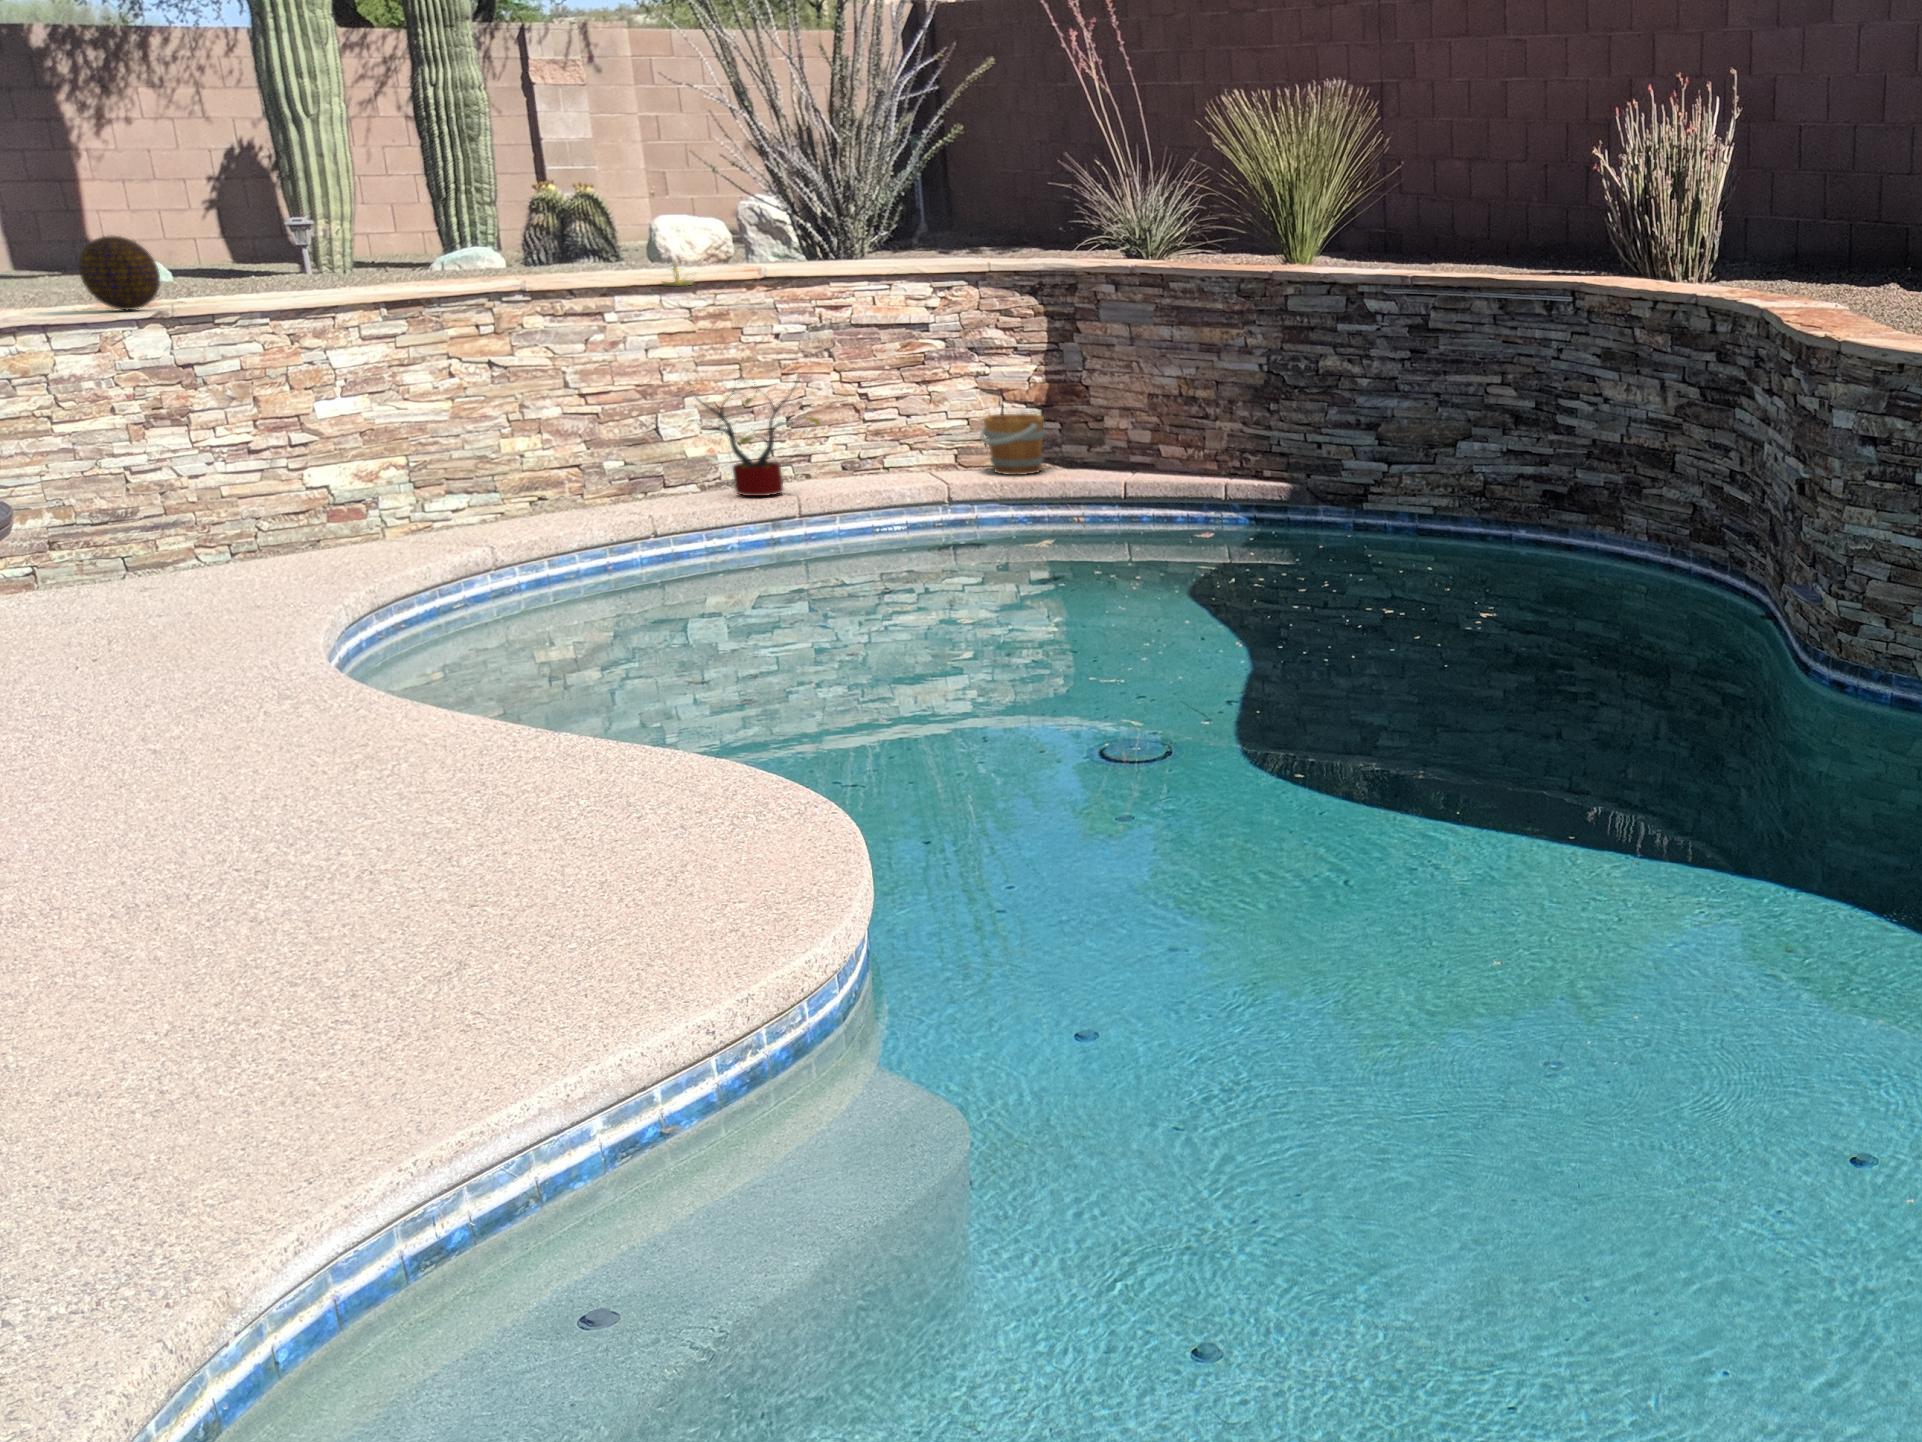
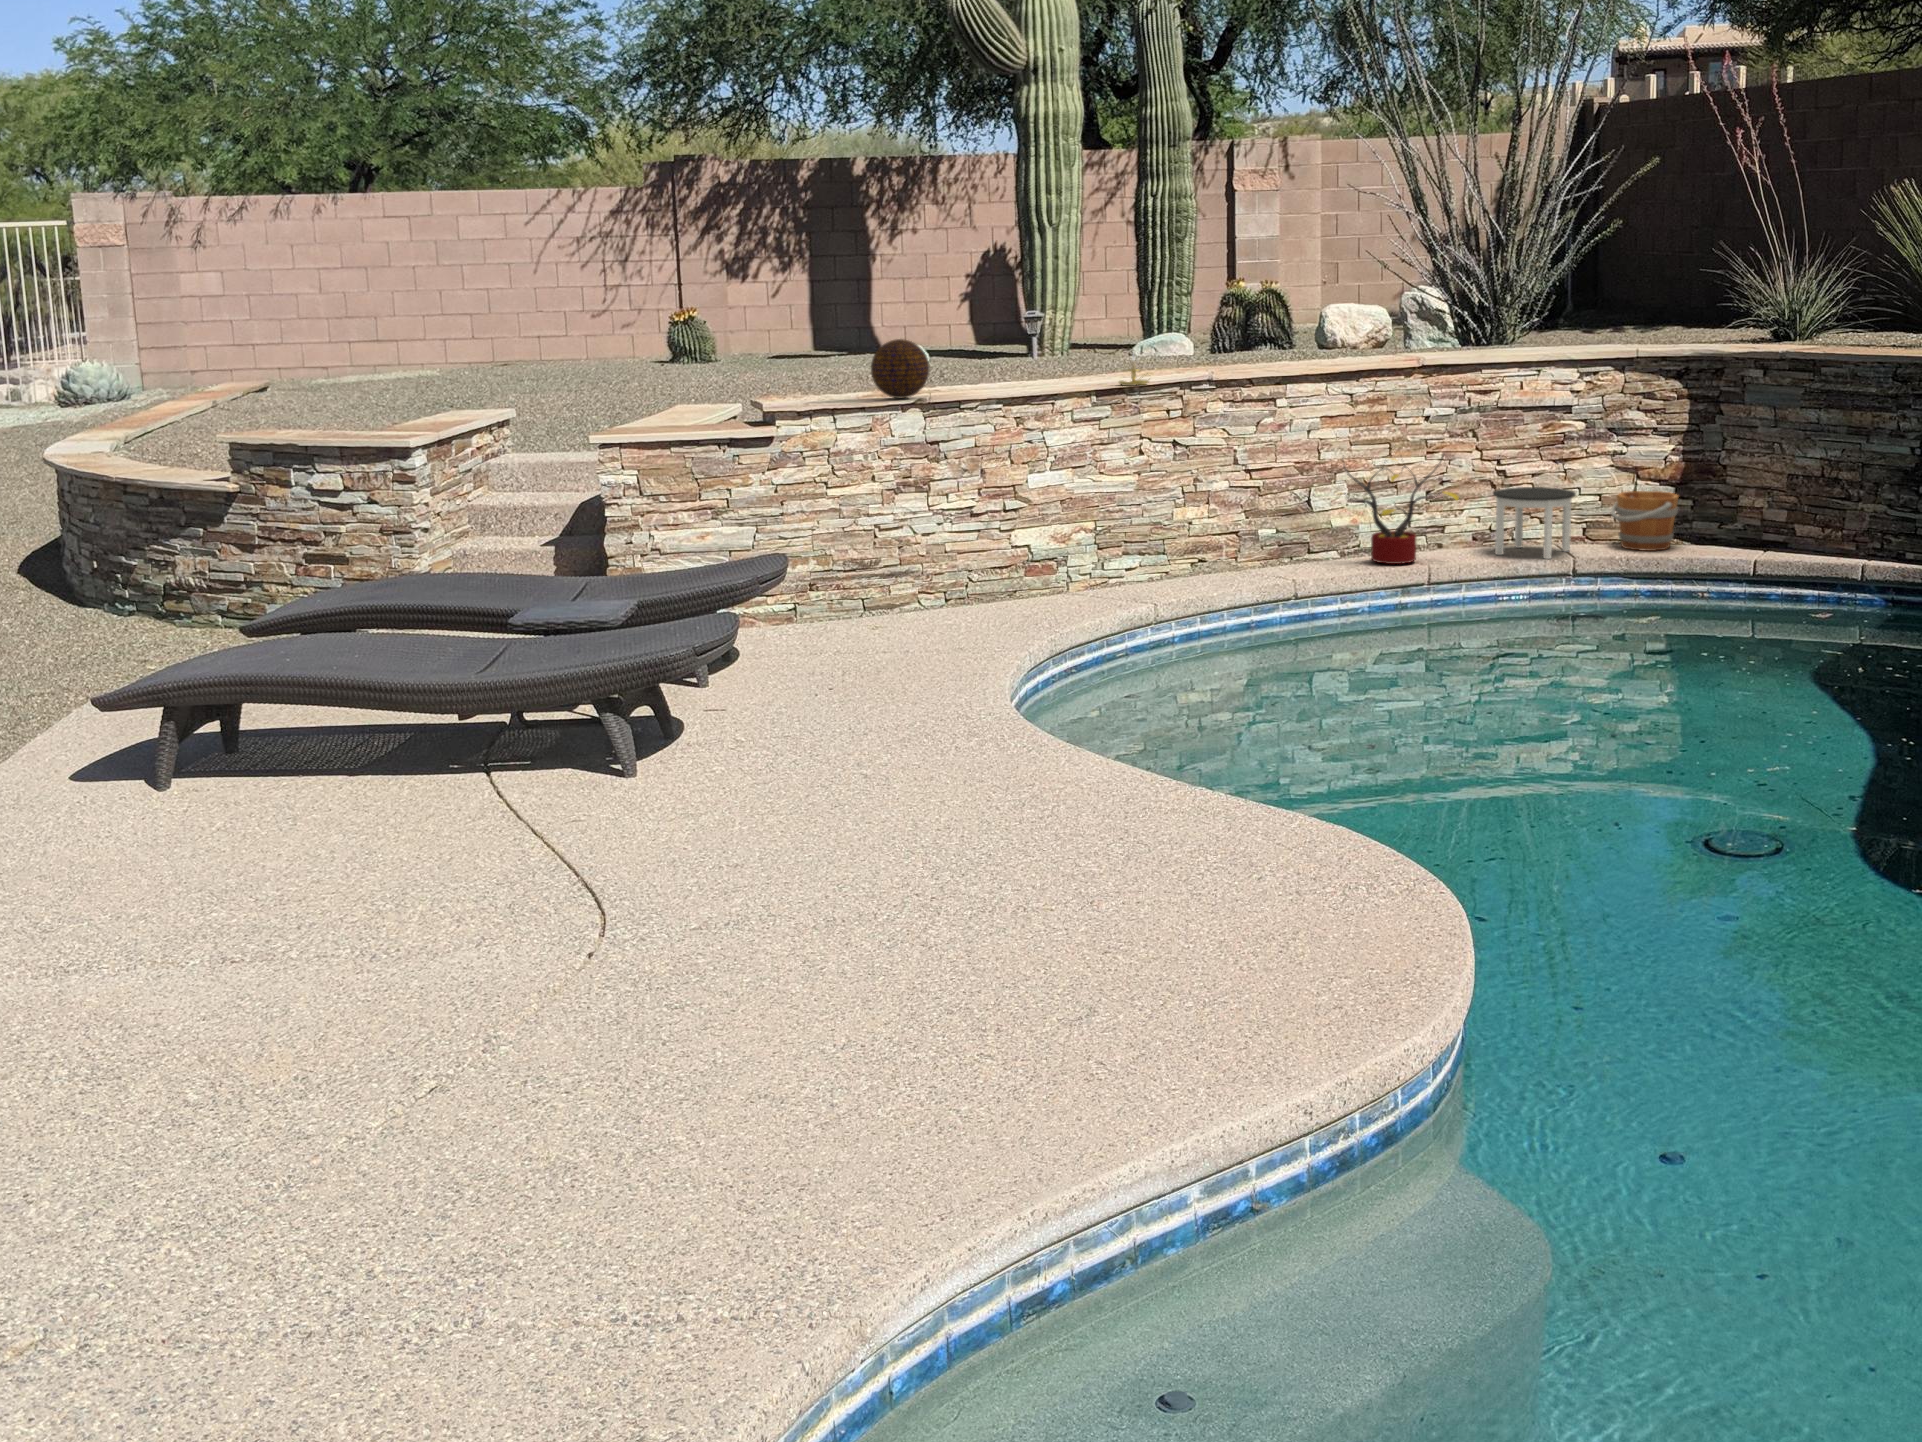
candle holder: present [662,258,694,286] -> present [1119,360,1149,386]
round table: none [857,412,943,486] -> present [1493,487,1576,559]

